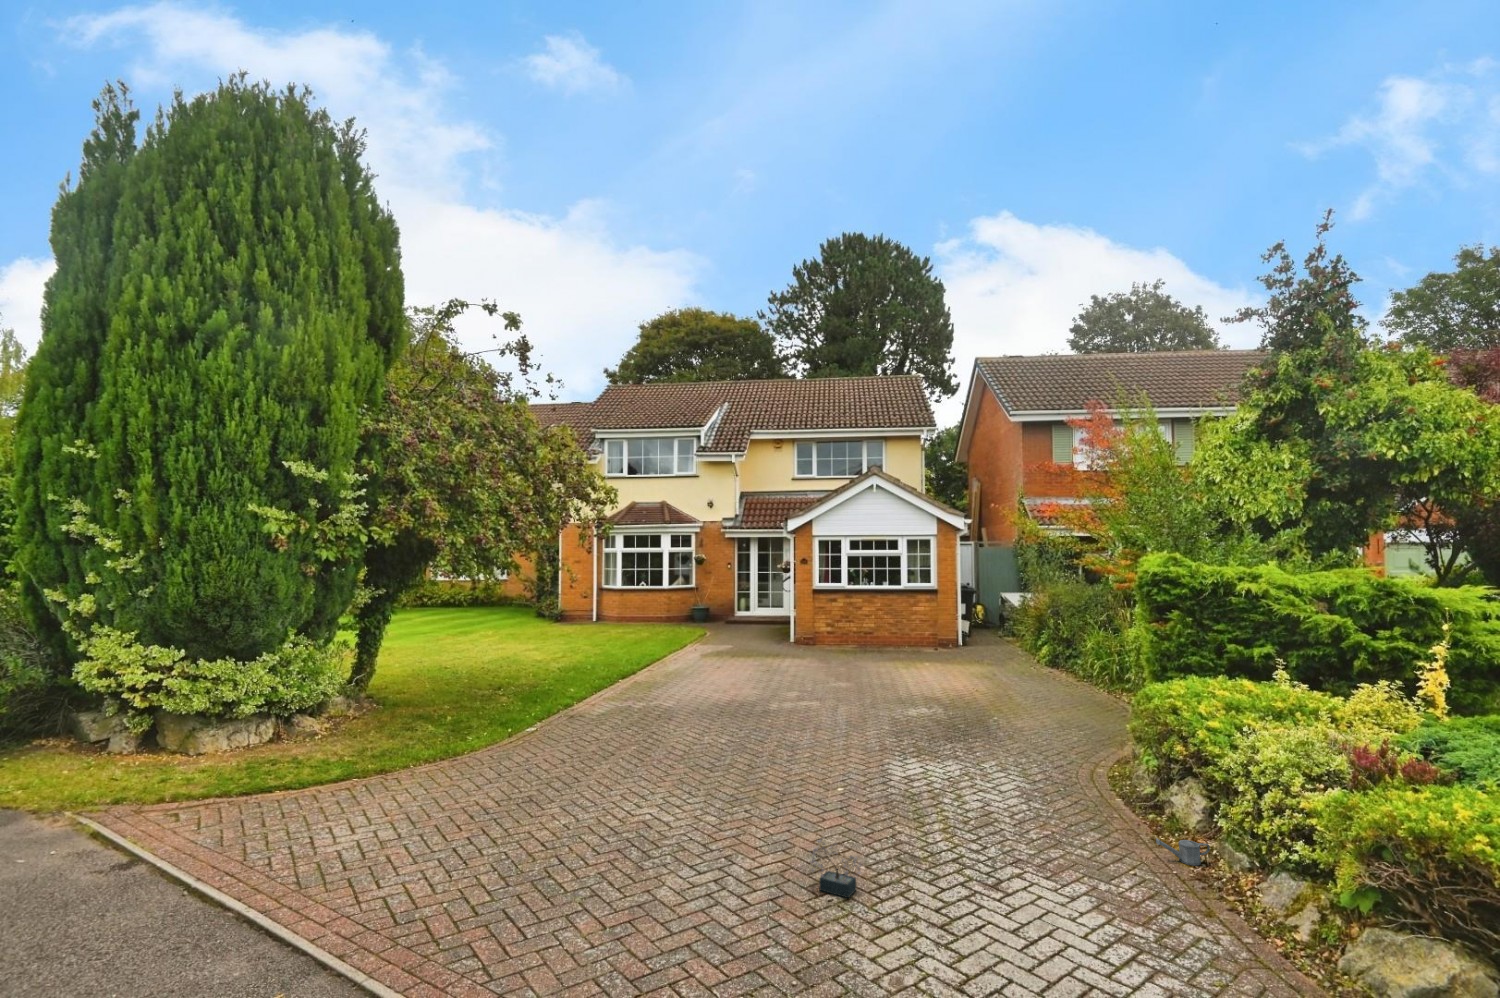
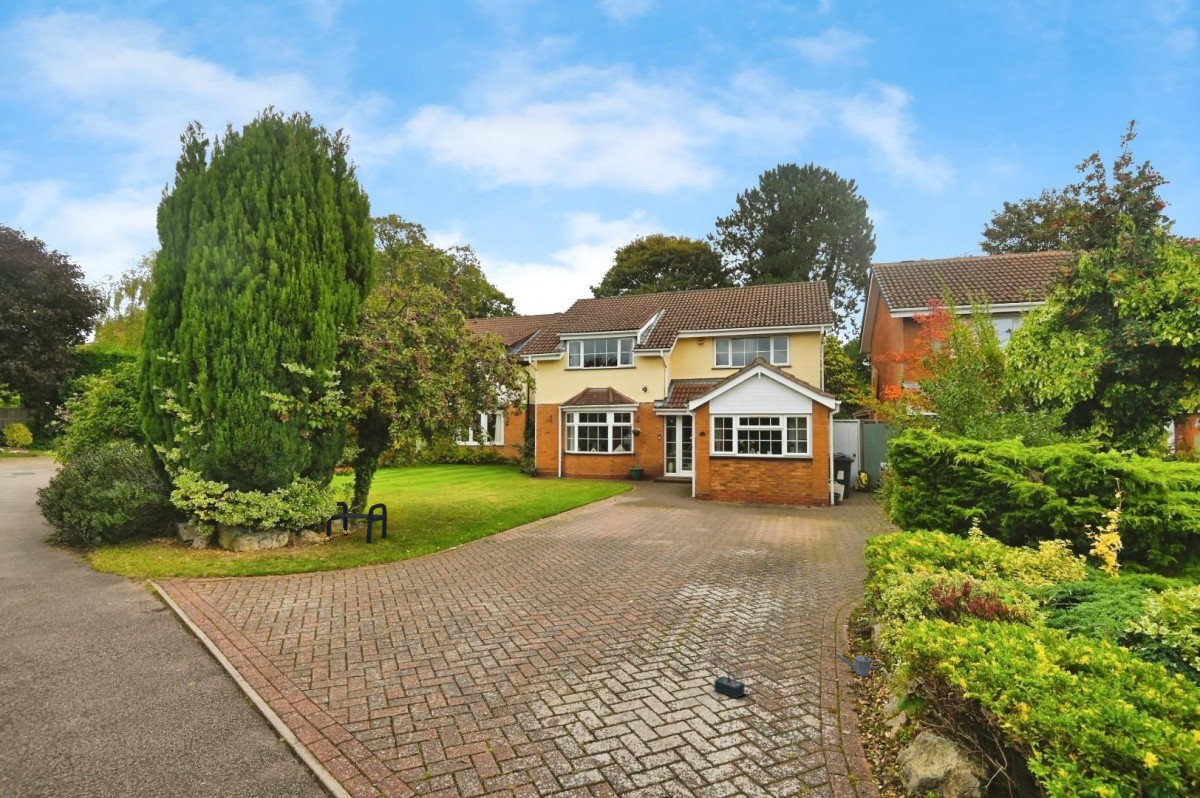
bench: none [328,668,422,728] -> present [326,501,387,543]
decorative plant: present [810,839,861,898] -> present [708,651,748,698]

